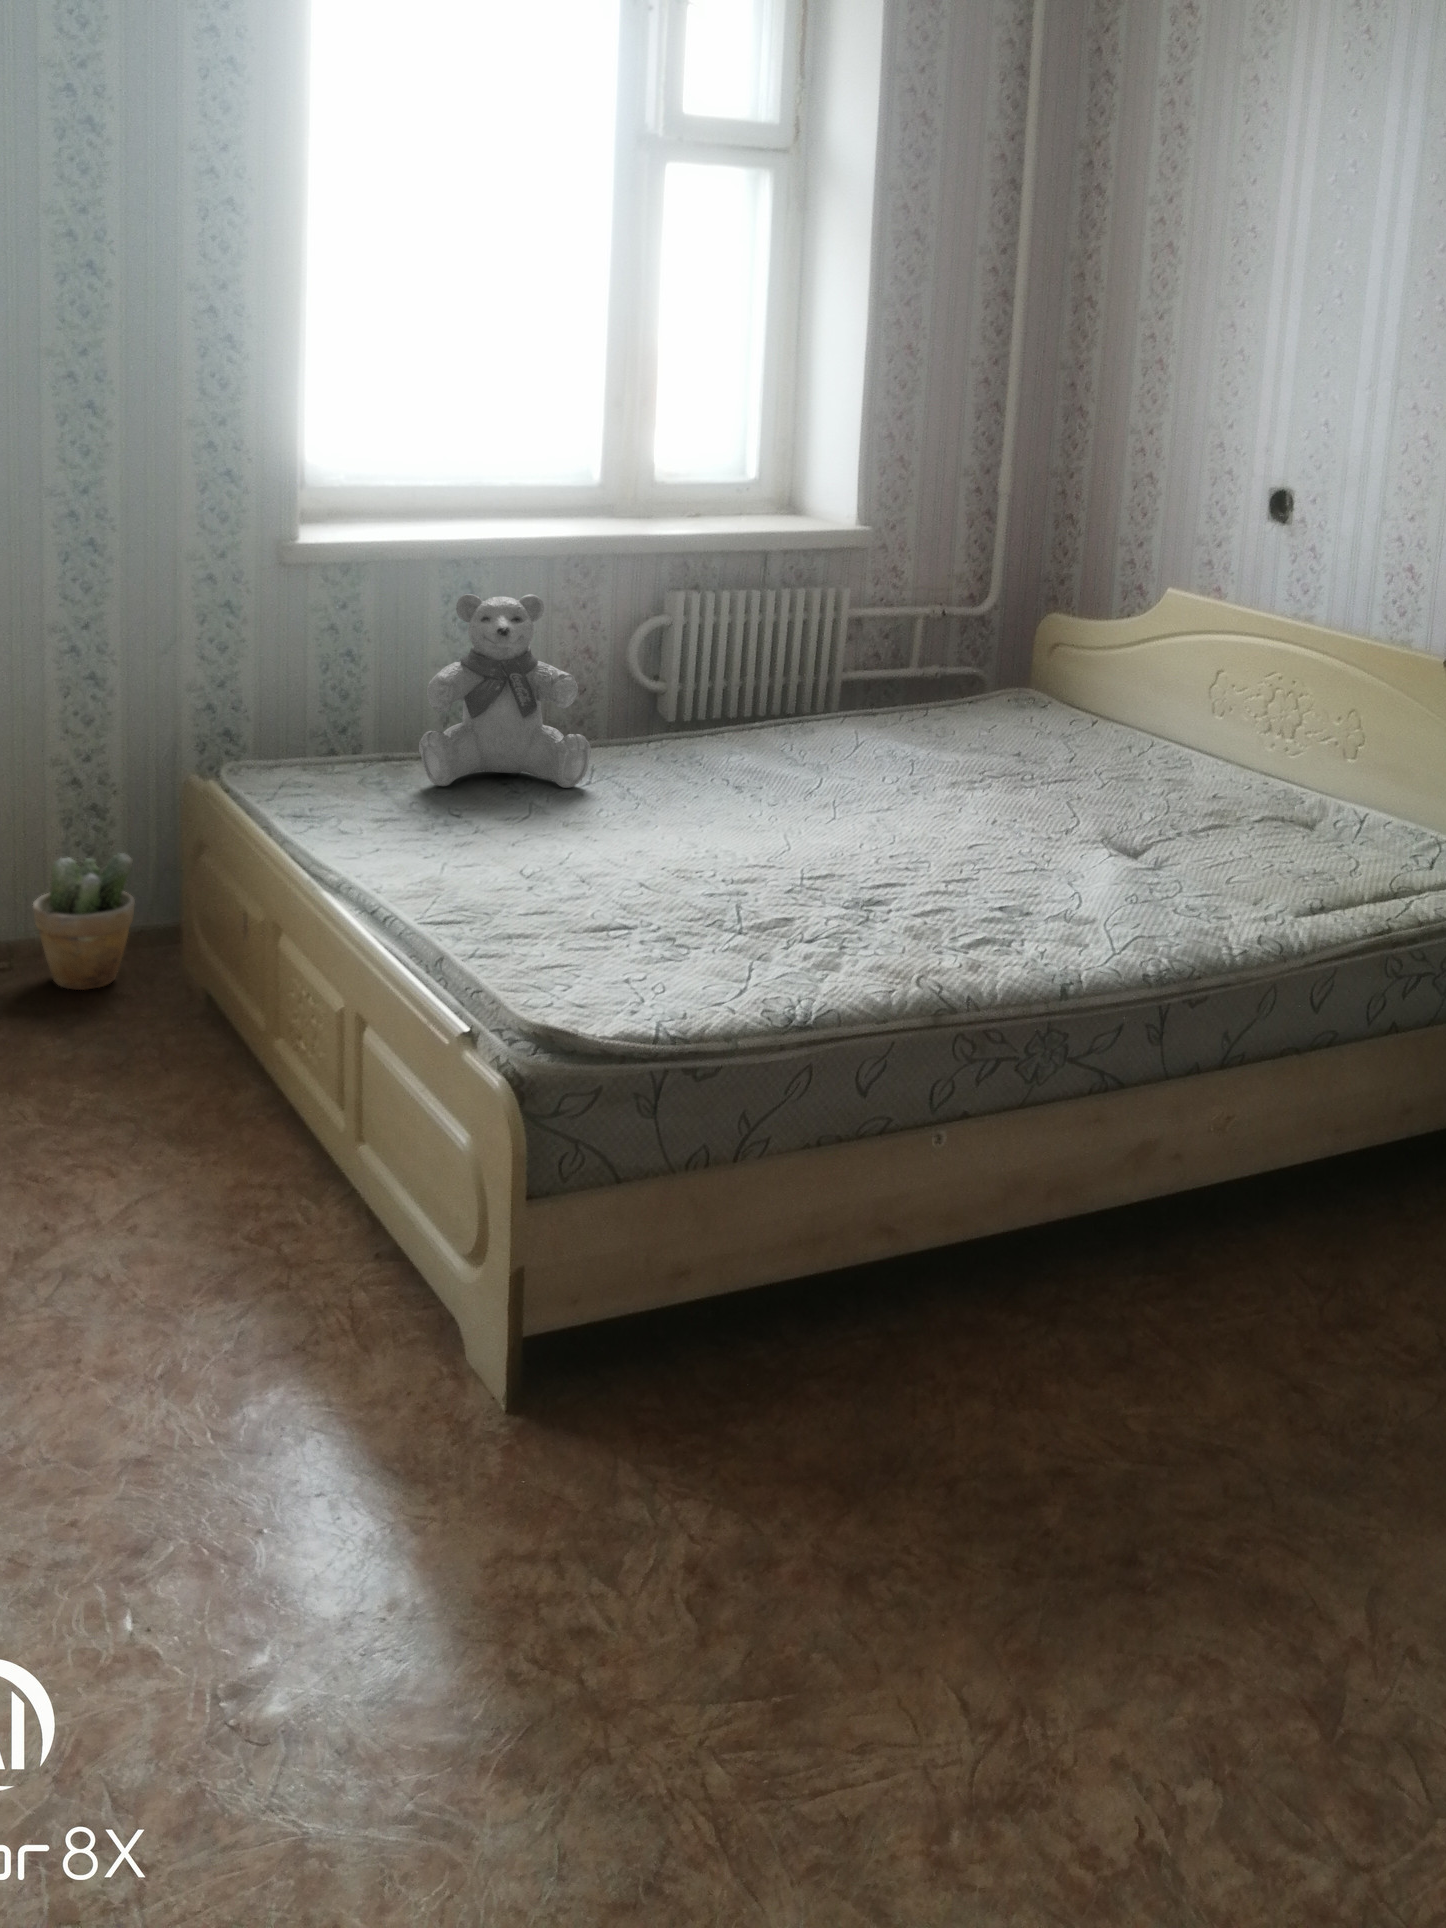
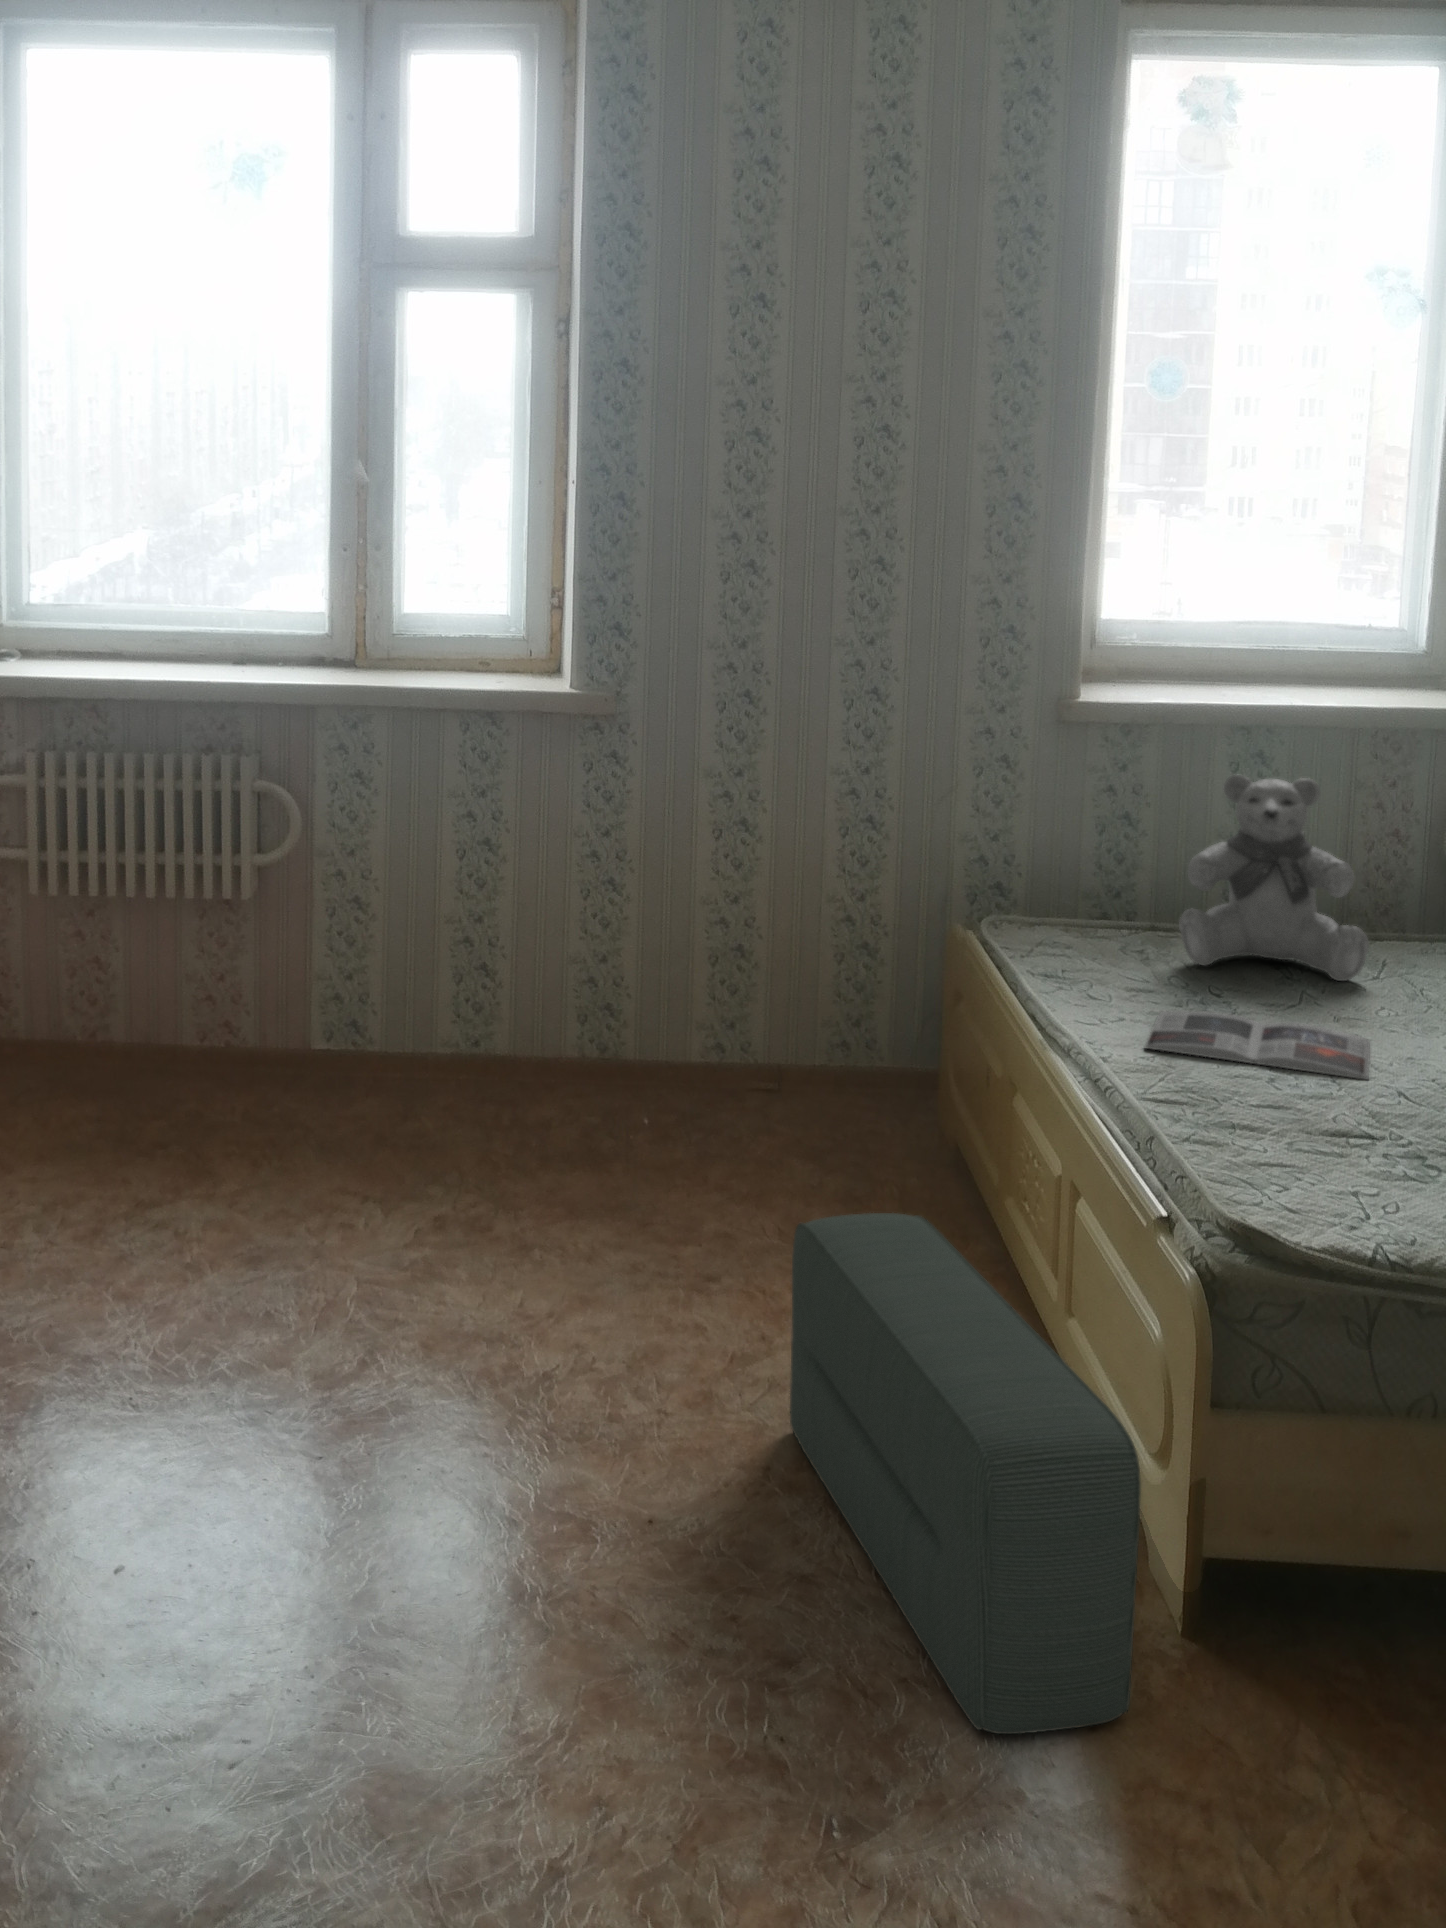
magazine: none [409,830,612,877] -> present [1145,1010,1370,1080]
potted plant: present [33,853,135,990] -> none [813,994,903,1118]
pouf: none [79,1076,478,1565] -> present [790,1213,1141,1734]

